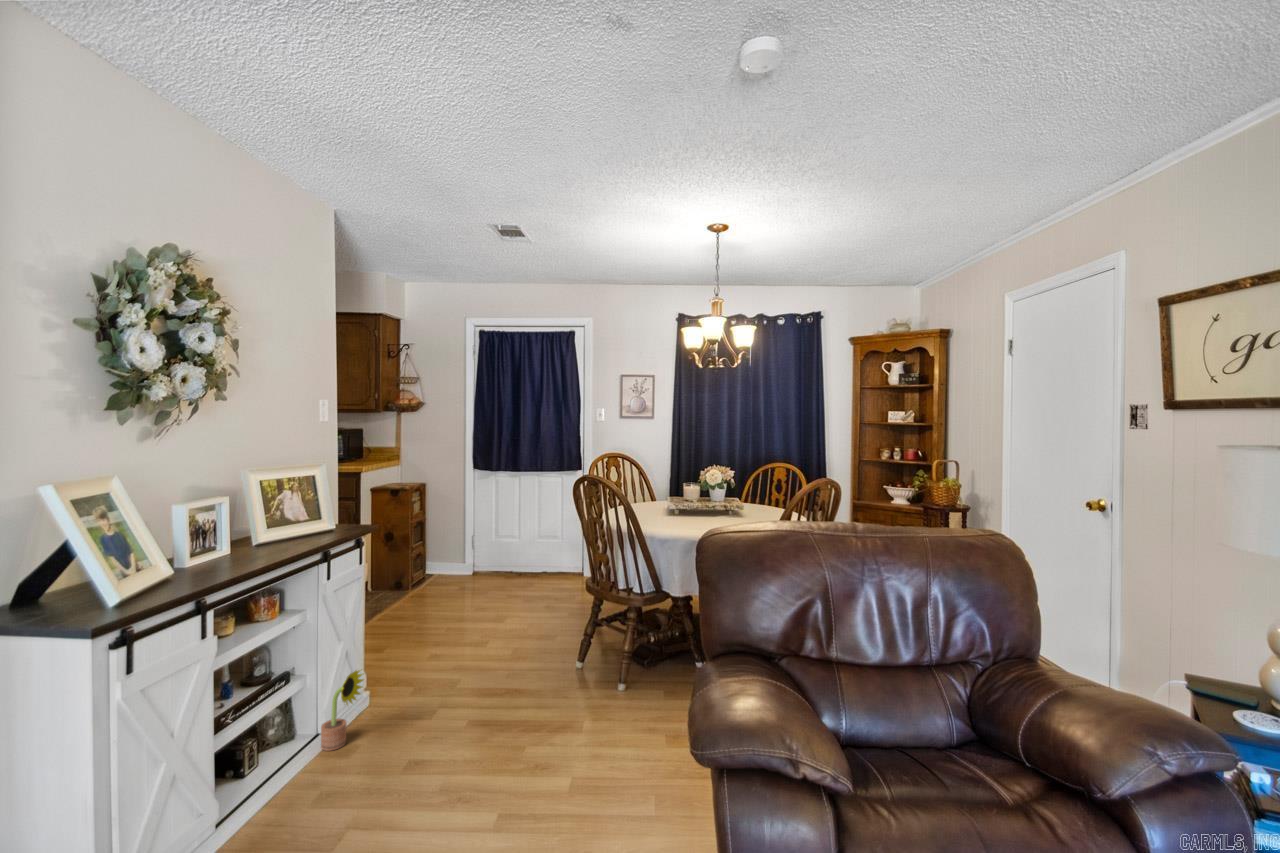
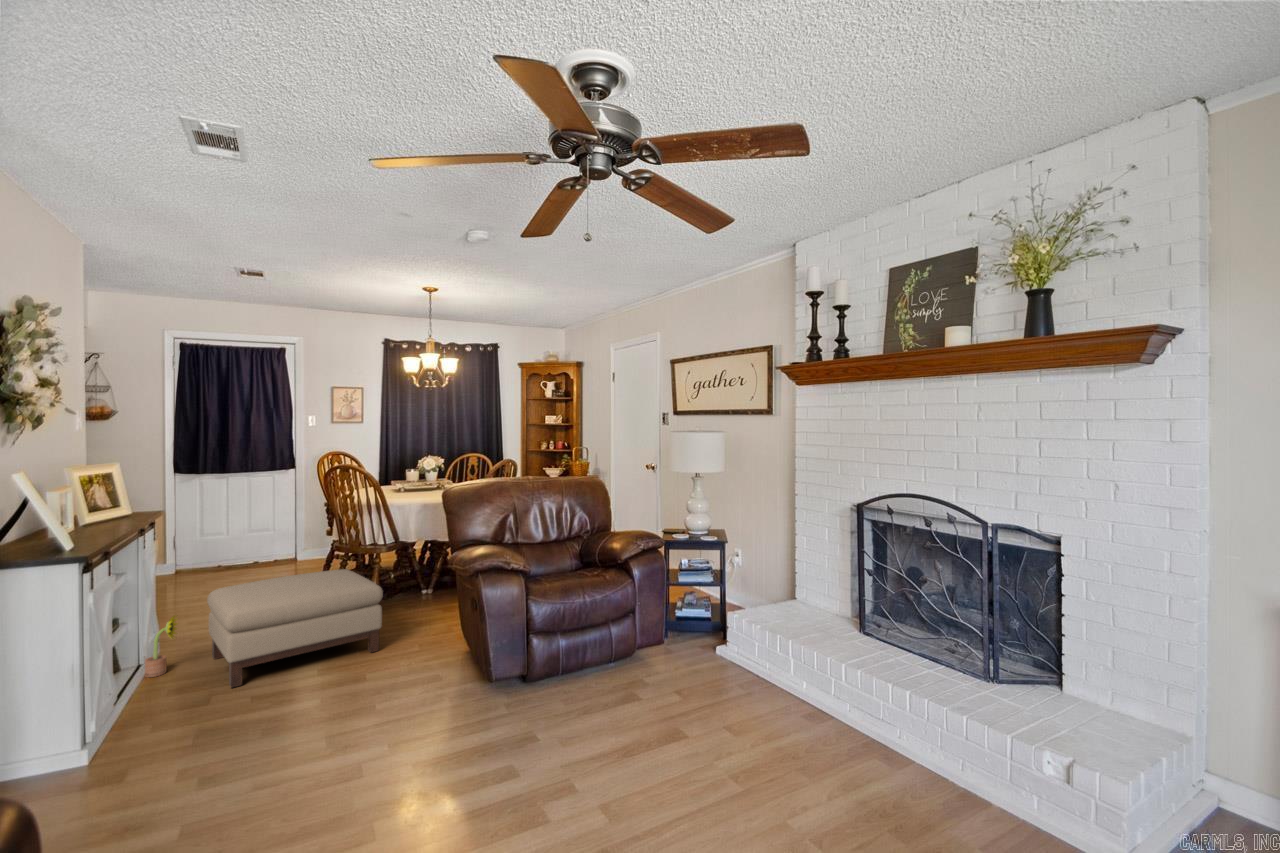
ottoman: none [366,630,598,817] -> present [207,569,383,687]

